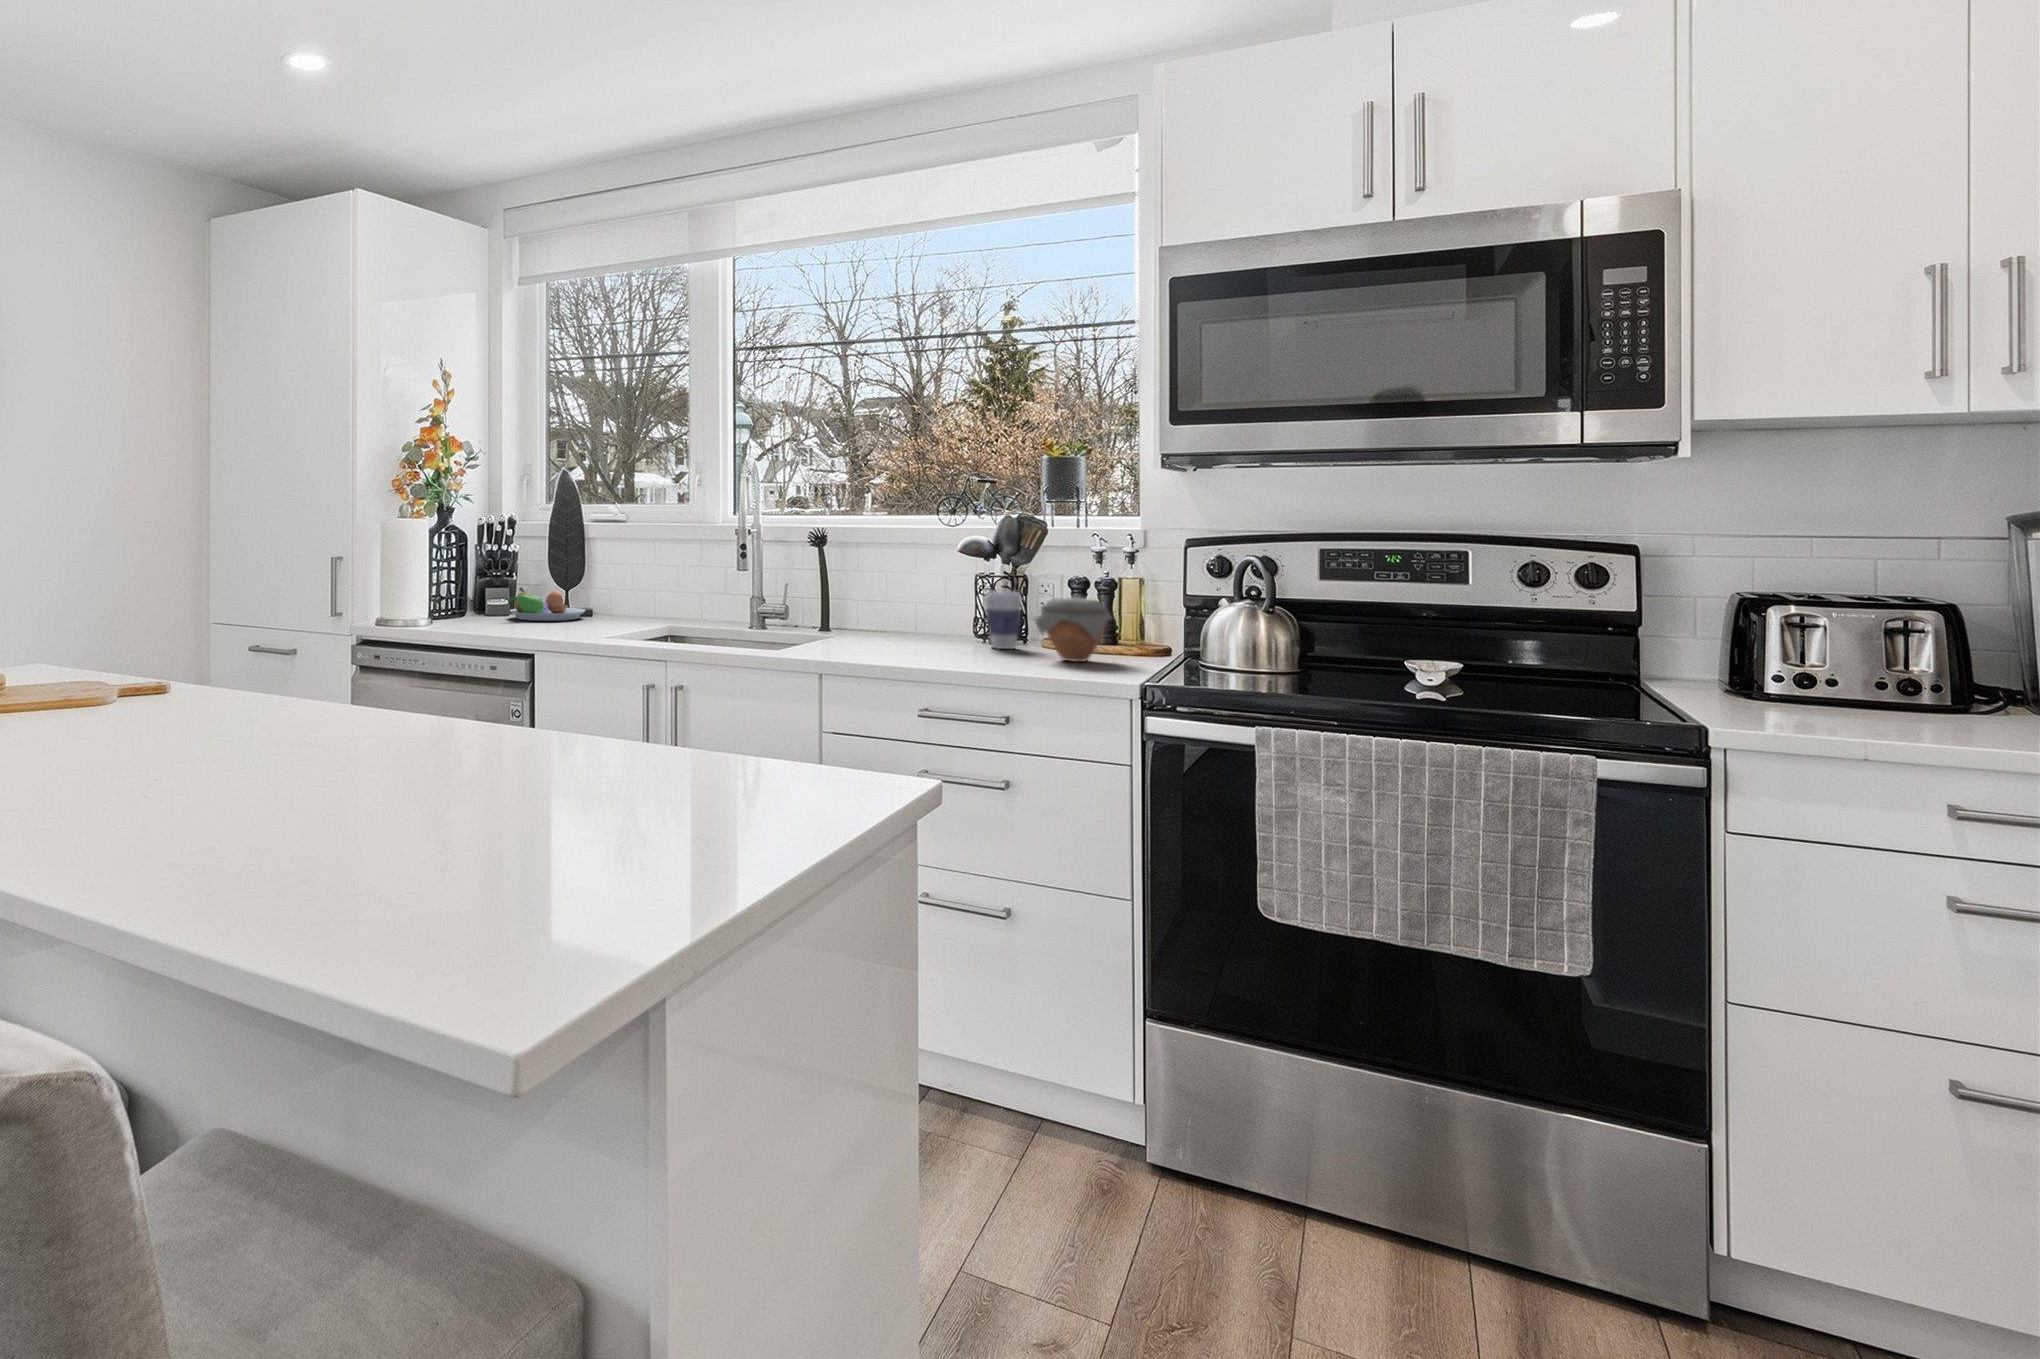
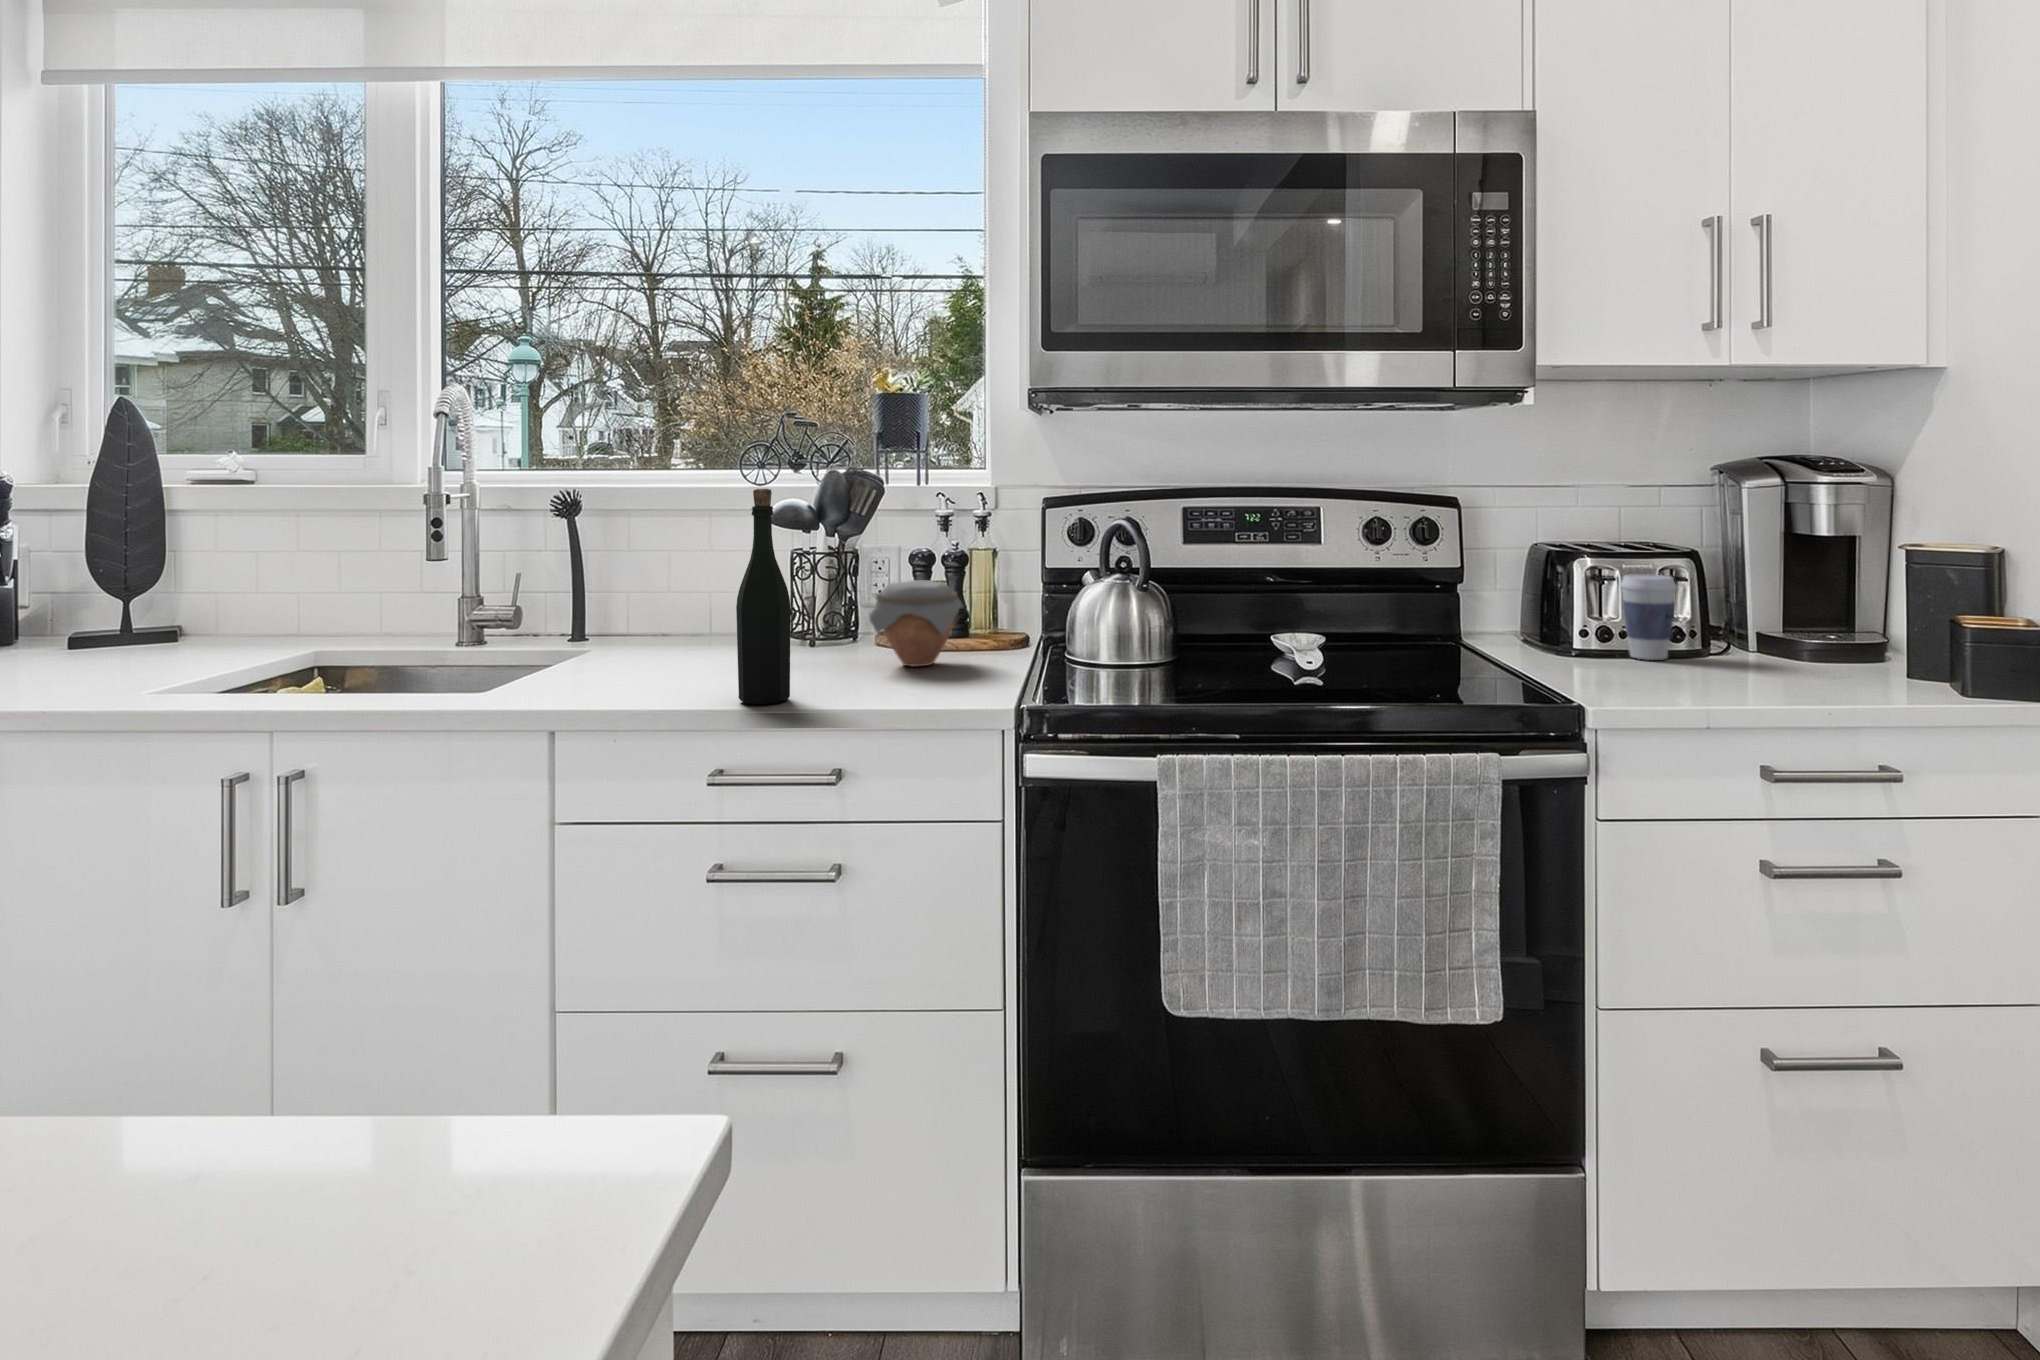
bottle: none [936,524,974,671] -> present [736,489,791,704]
fruit bowl: present [509,587,585,621] -> none [31,599,196,653]
coffee cup: present [985,591,1022,649] -> present [1620,574,1677,660]

